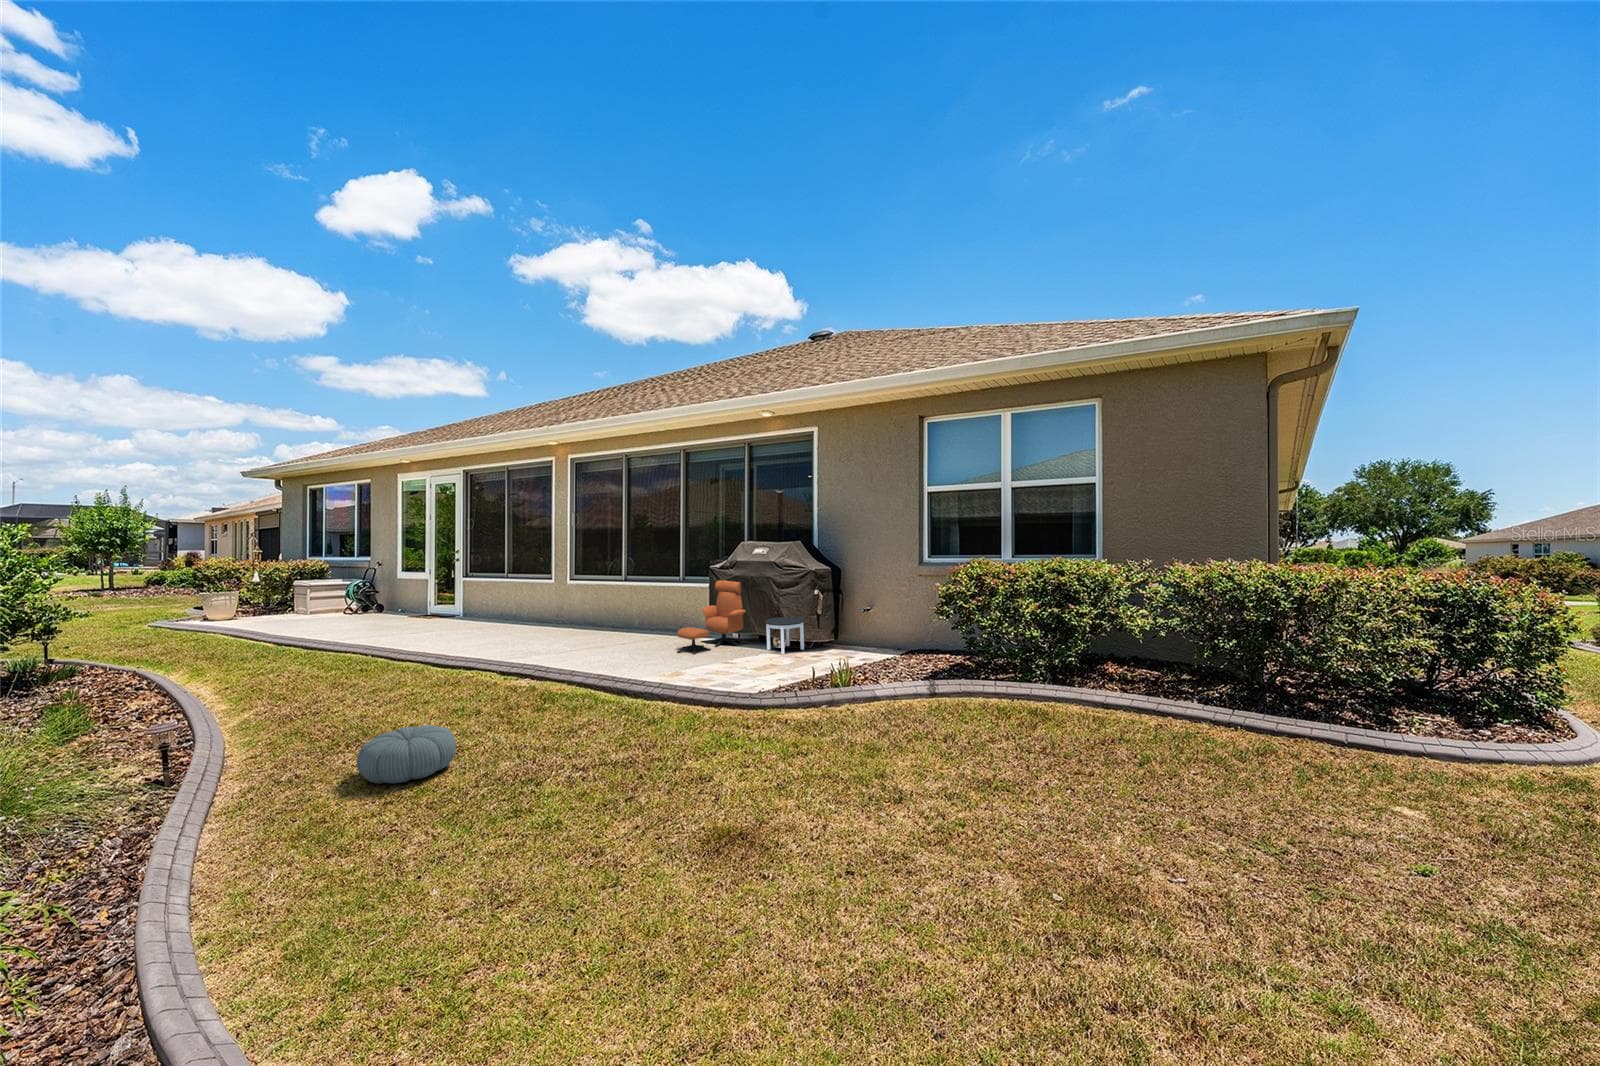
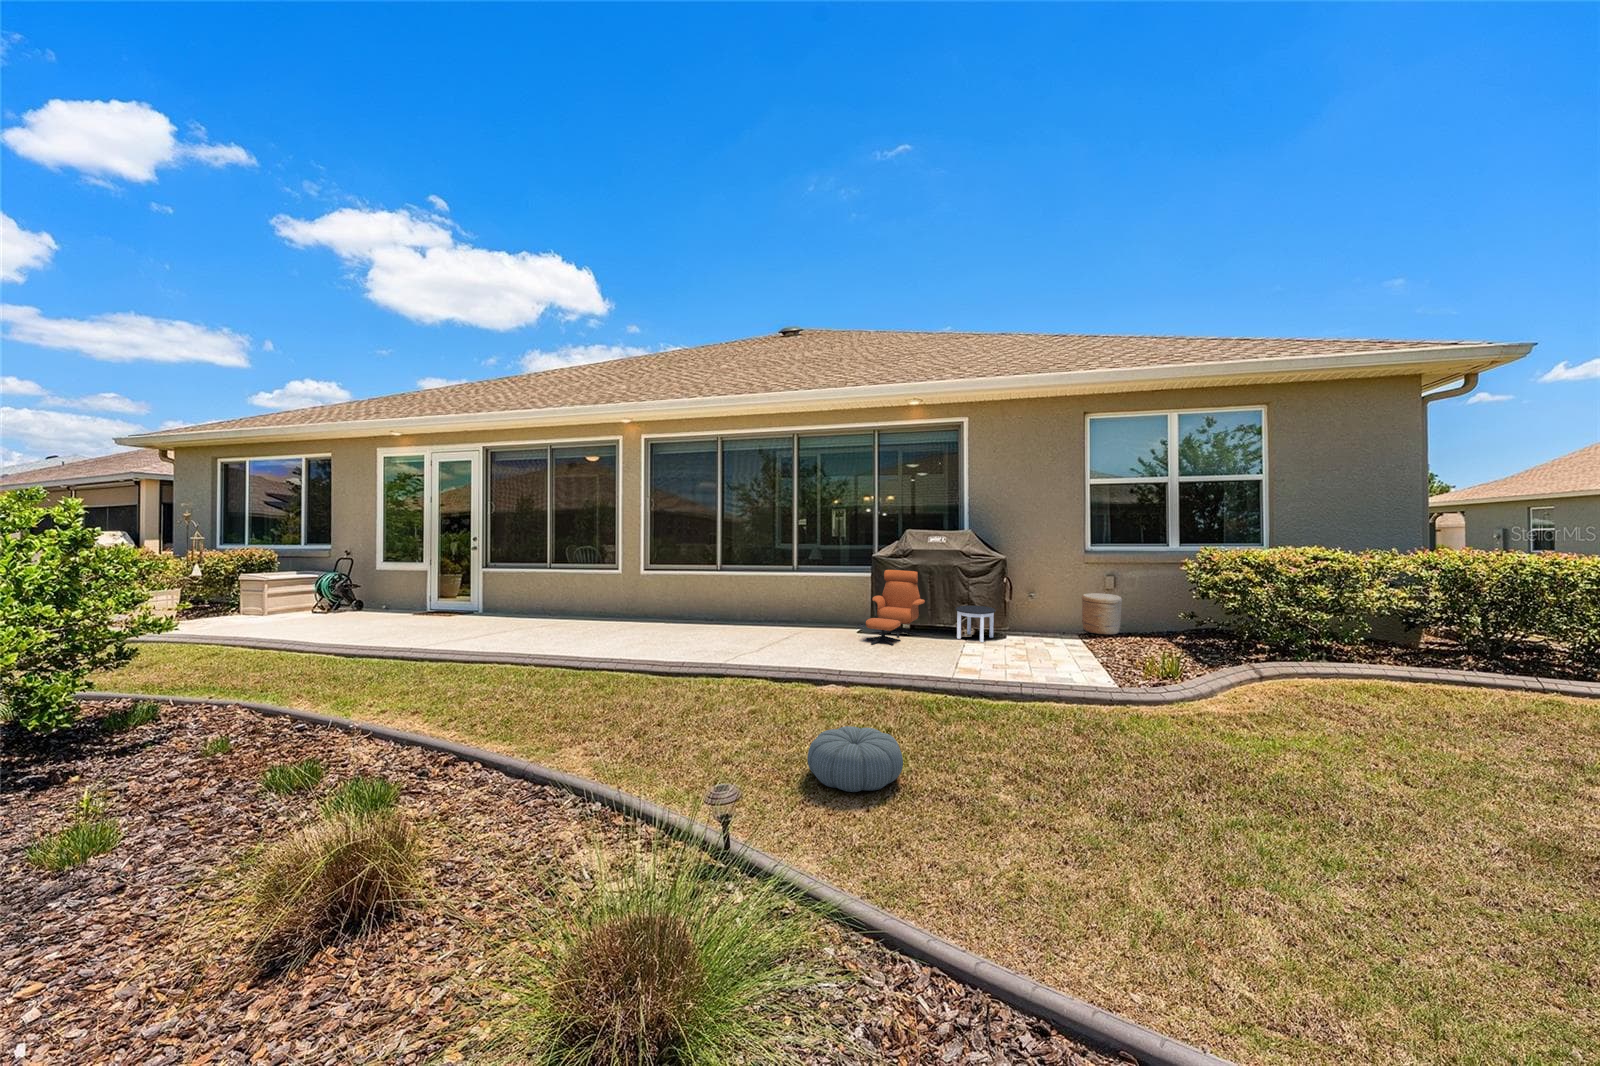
woven basket: none [905,606,945,650] -> present [1082,593,1122,635]

